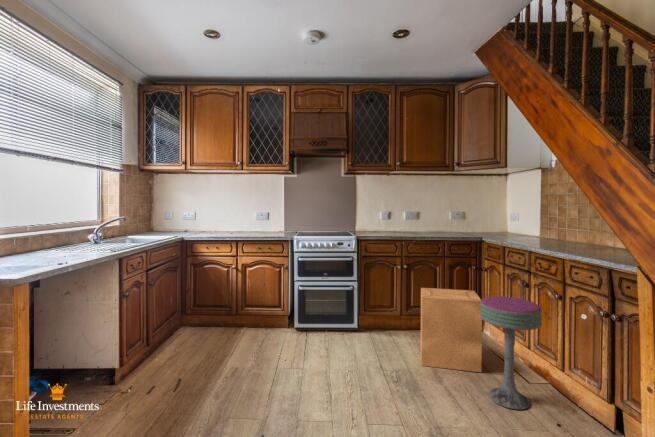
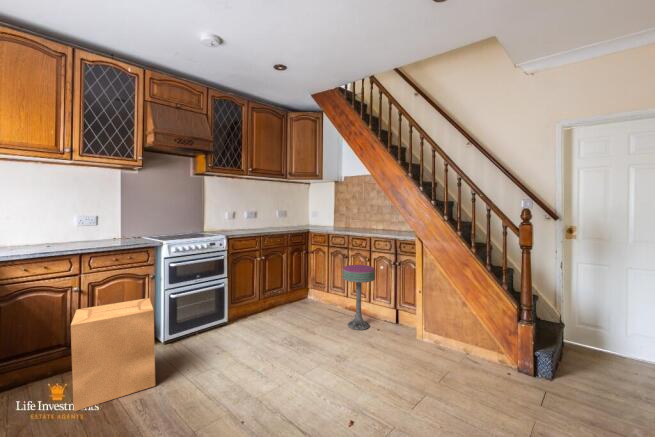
cardboard box: present [420,288,482,372] -> present [71,298,155,411]

